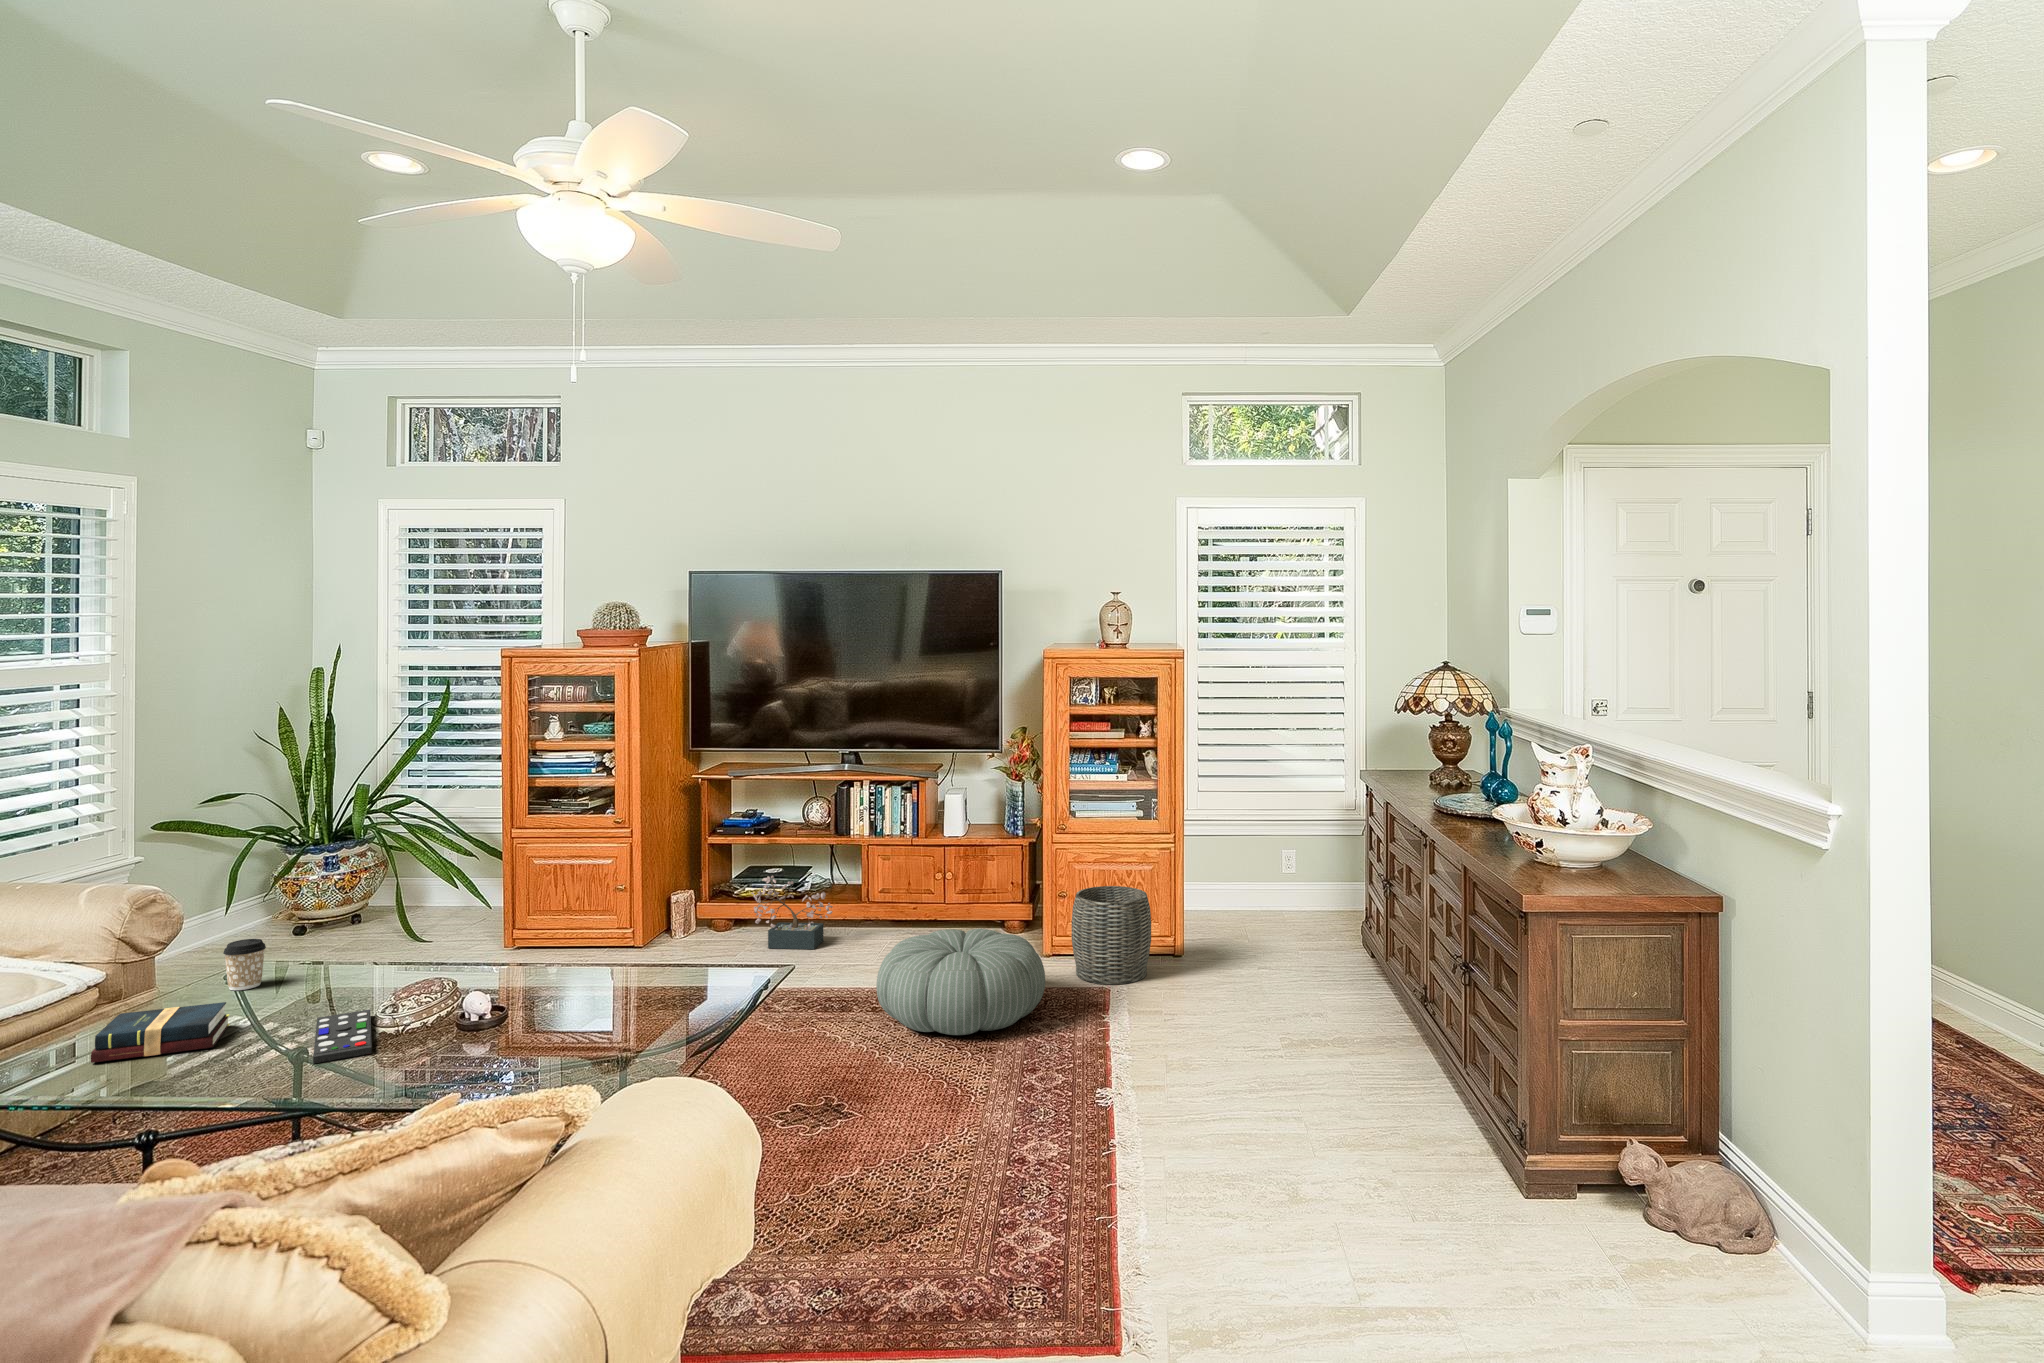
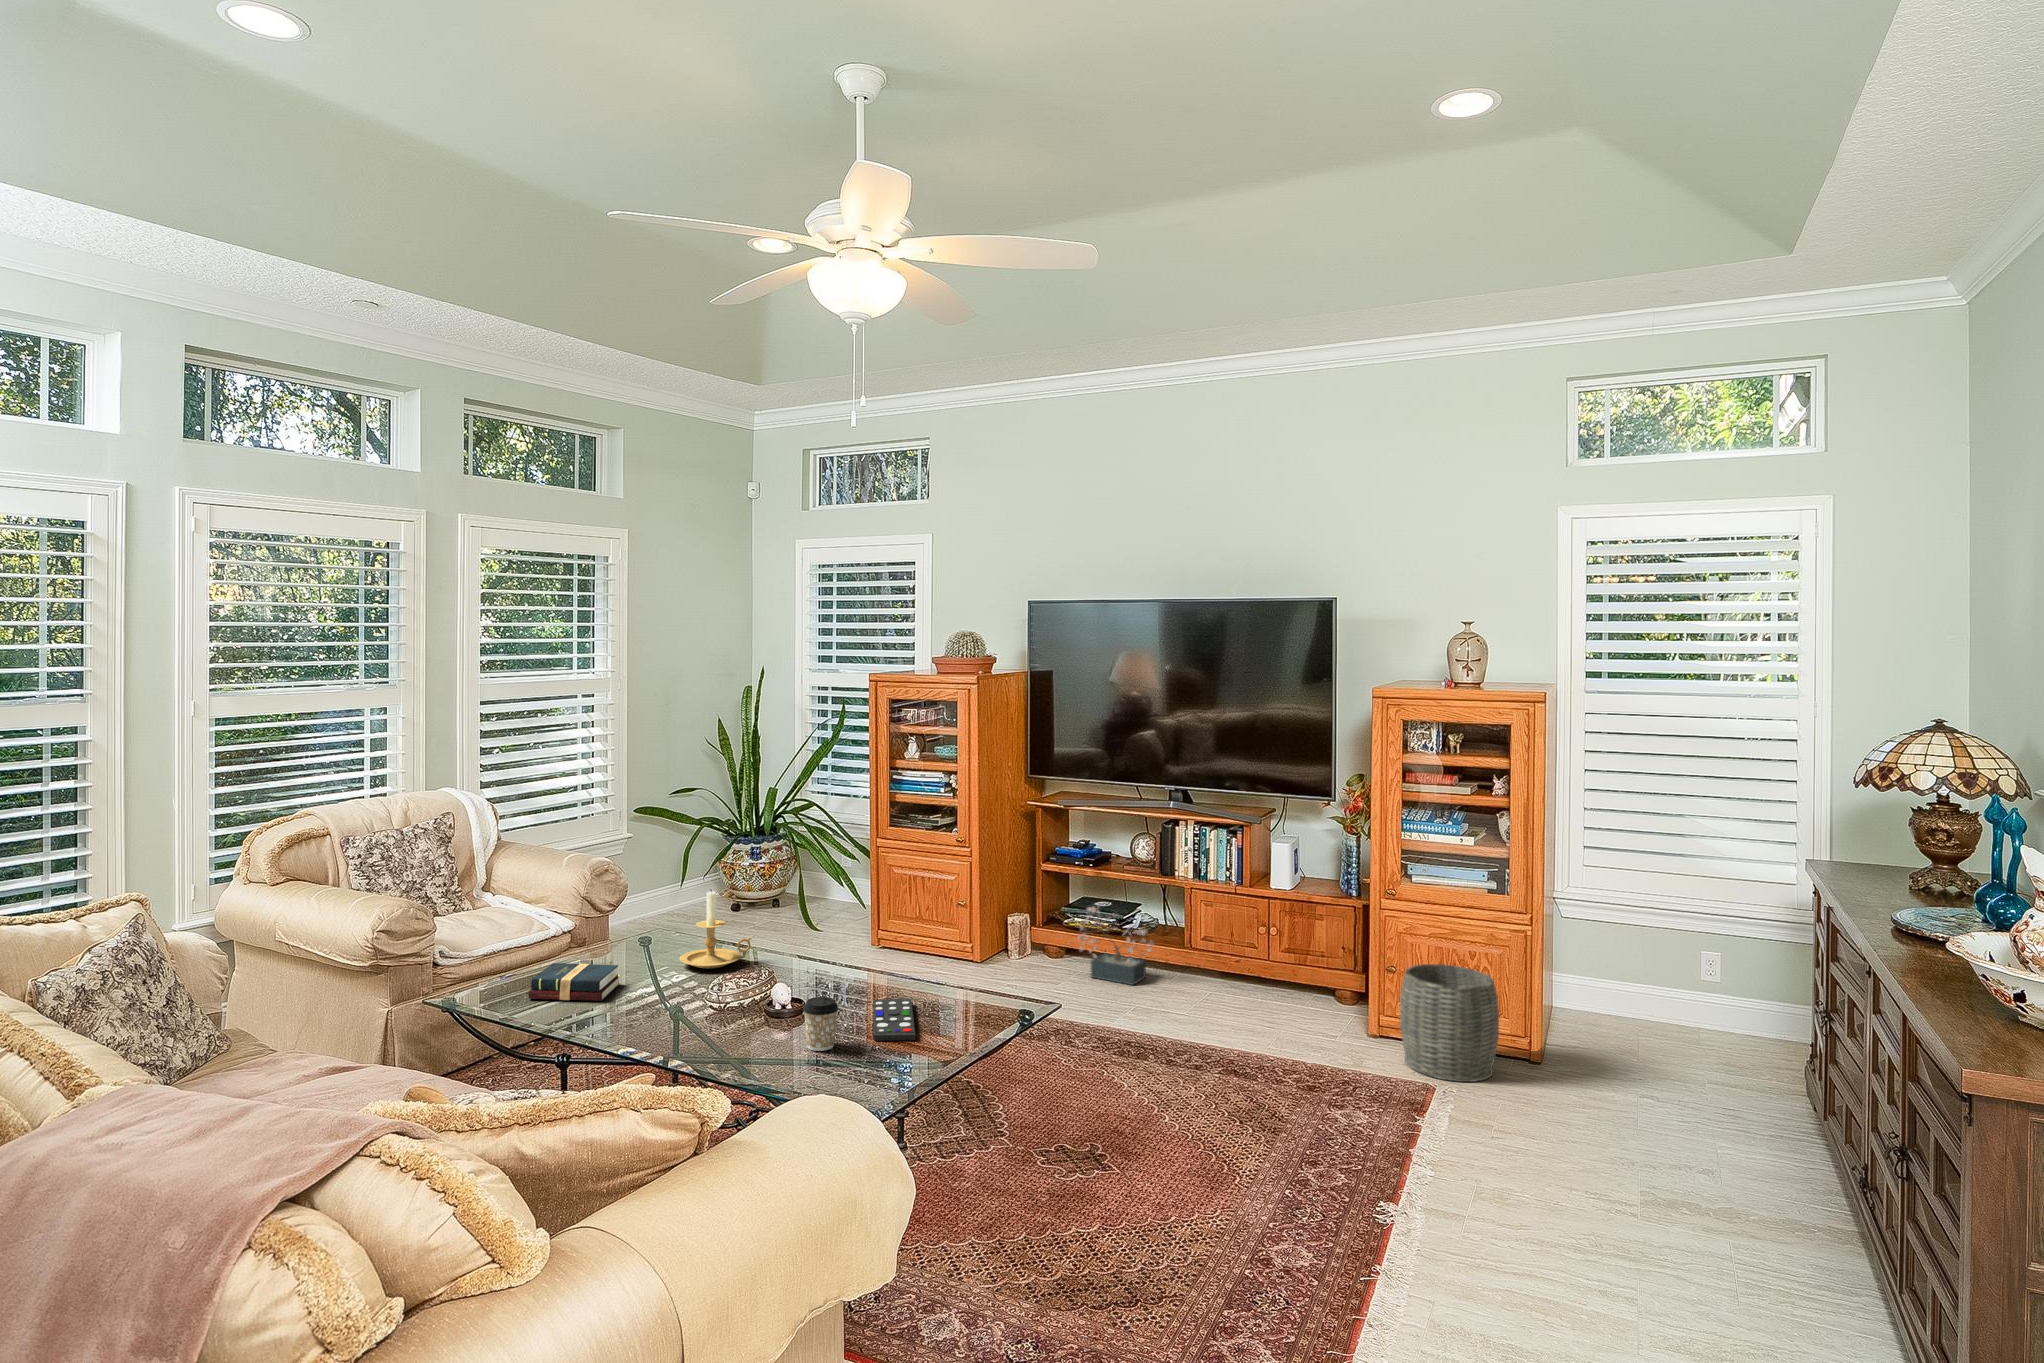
candle holder: none [307,895,406,992] -> present [680,889,751,969]
pouf: present [876,929,1045,1035] -> none [1168,988,1352,1106]
coffee cup: present [223,939,266,990] -> present [803,997,838,1051]
remote control: present [313,1010,372,1063] -> present [874,999,915,1041]

